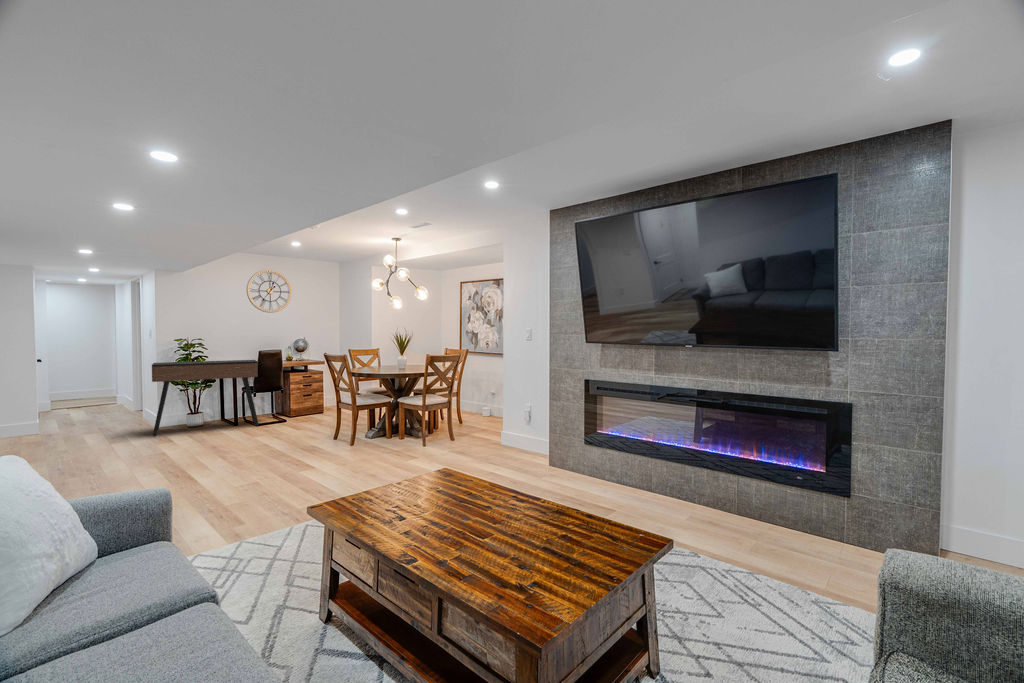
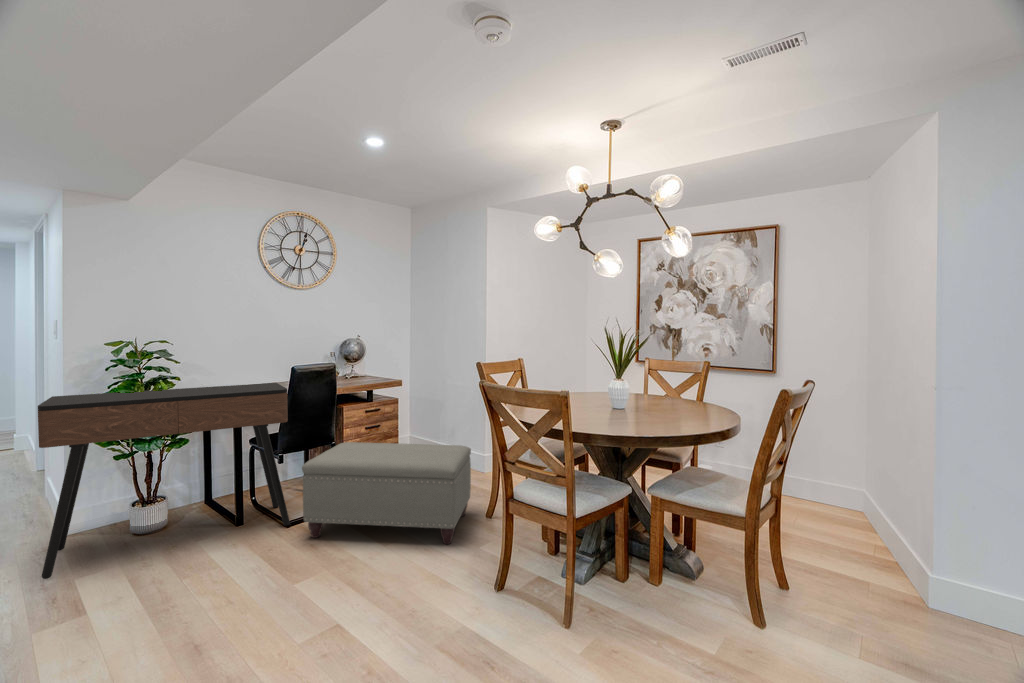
ottoman: none [262,389,347,430] -> present [302,442,471,544]

